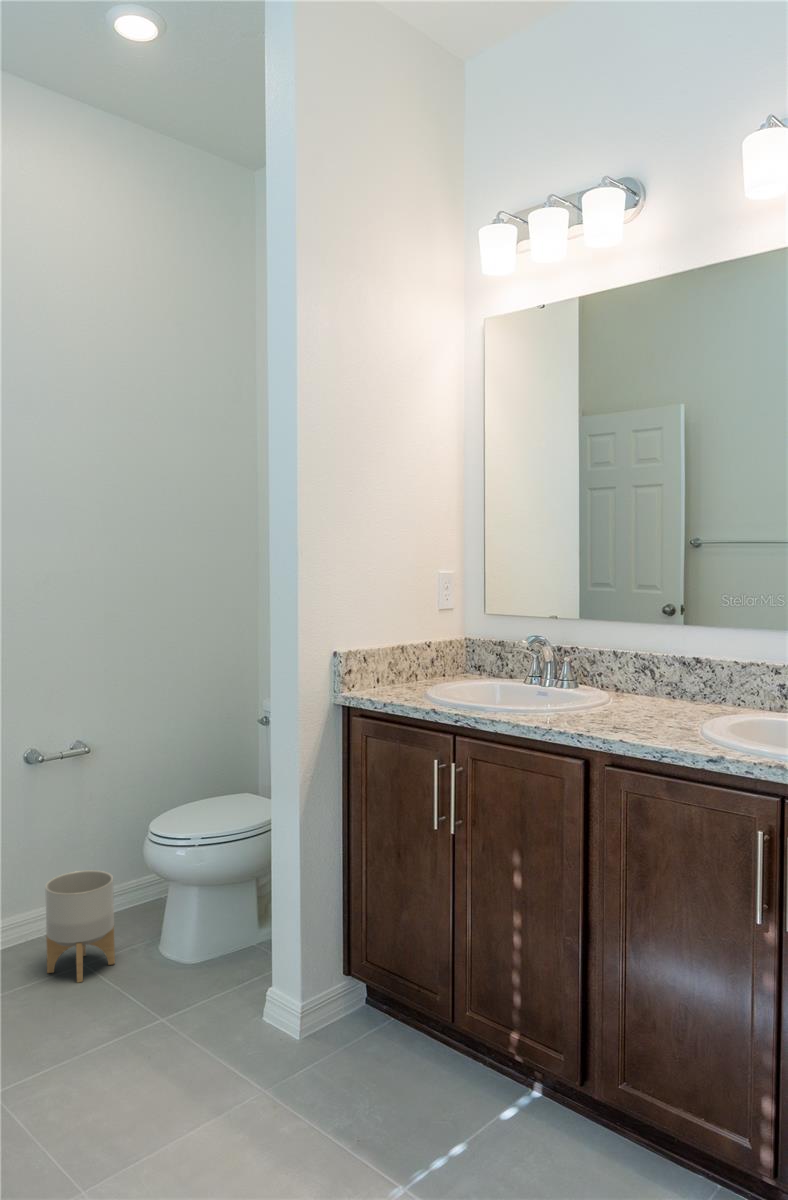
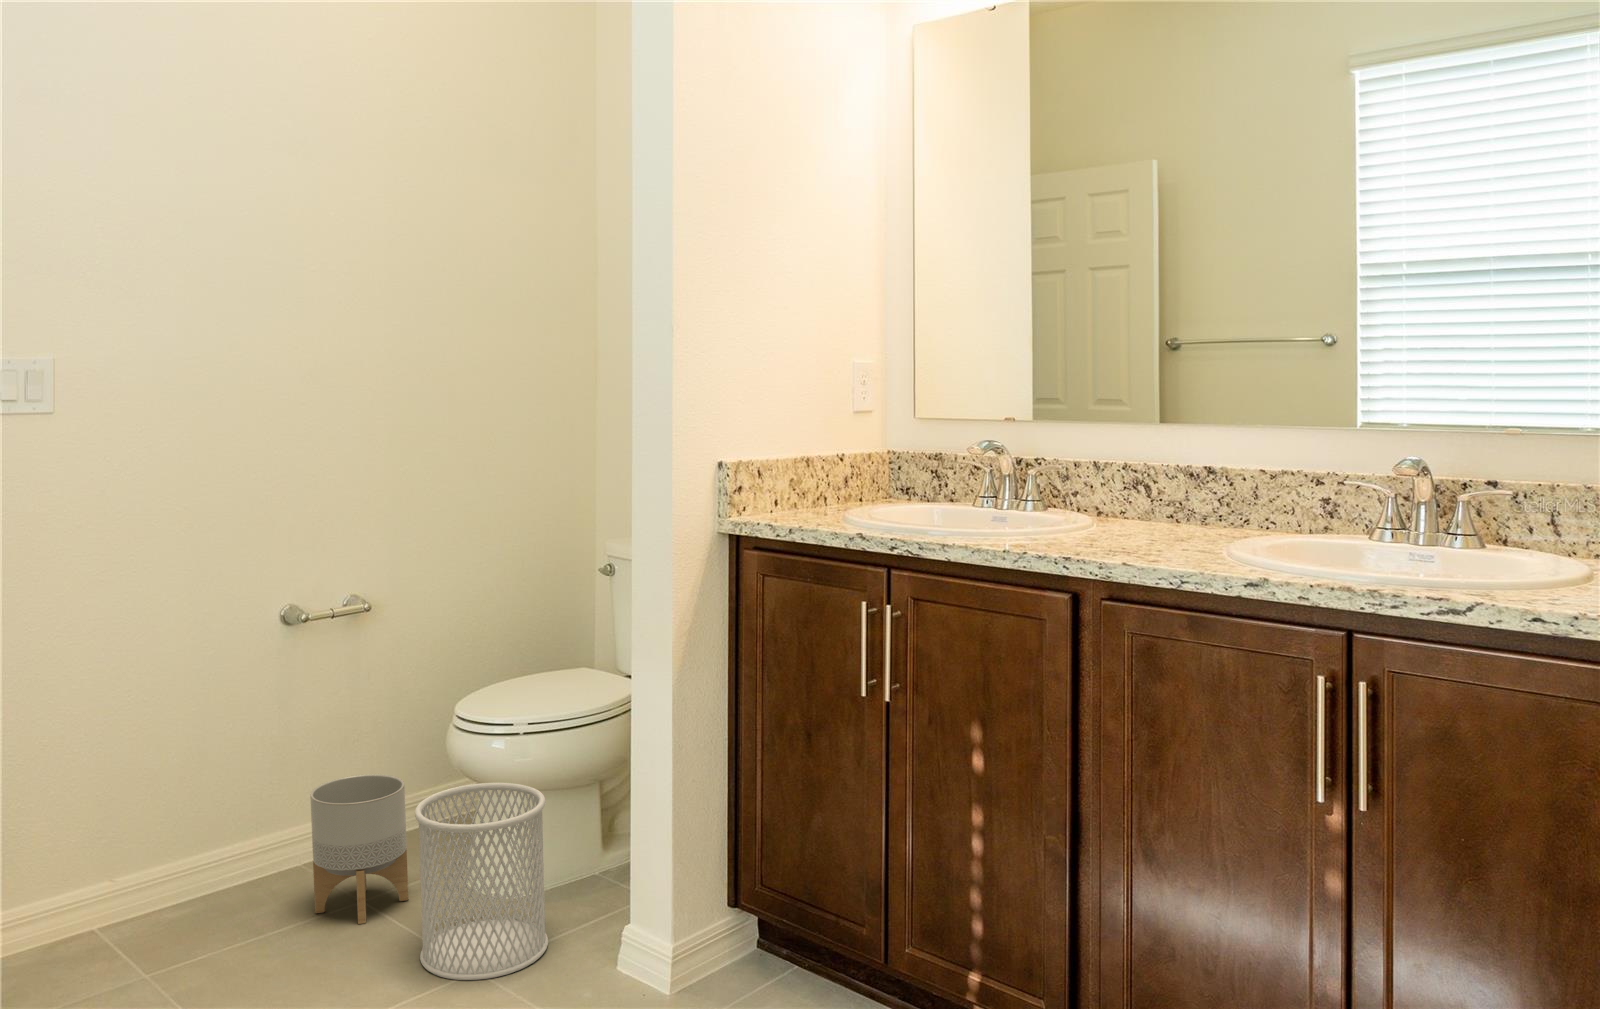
wastebasket: none [116,880,212,1030] -> present [415,783,548,980]

